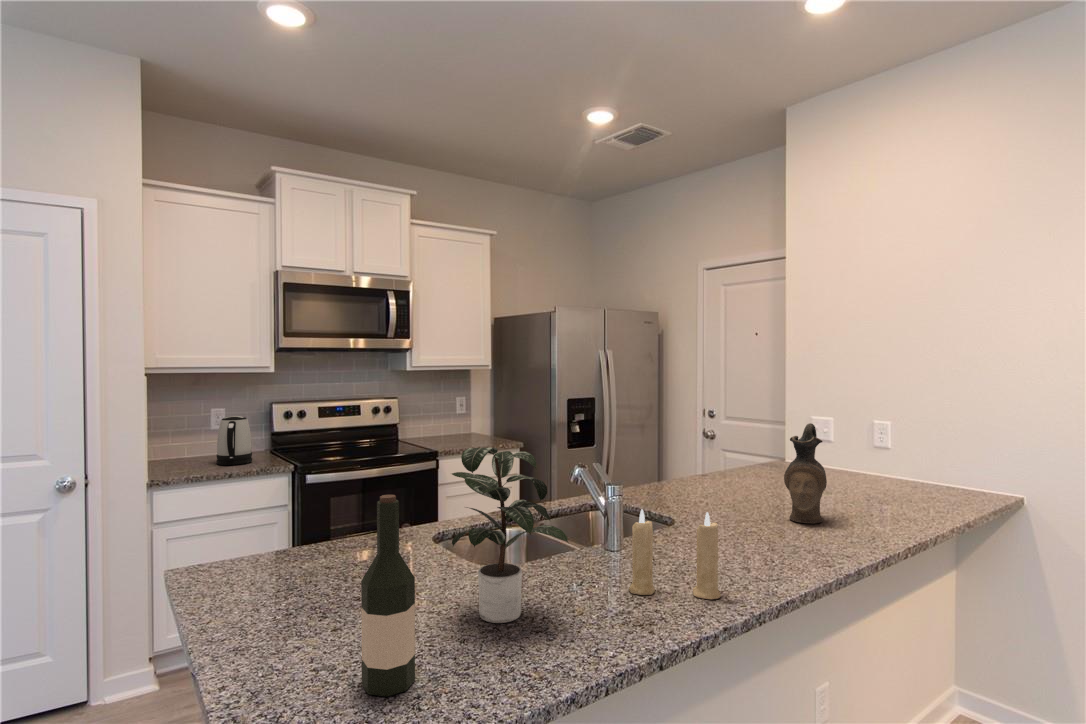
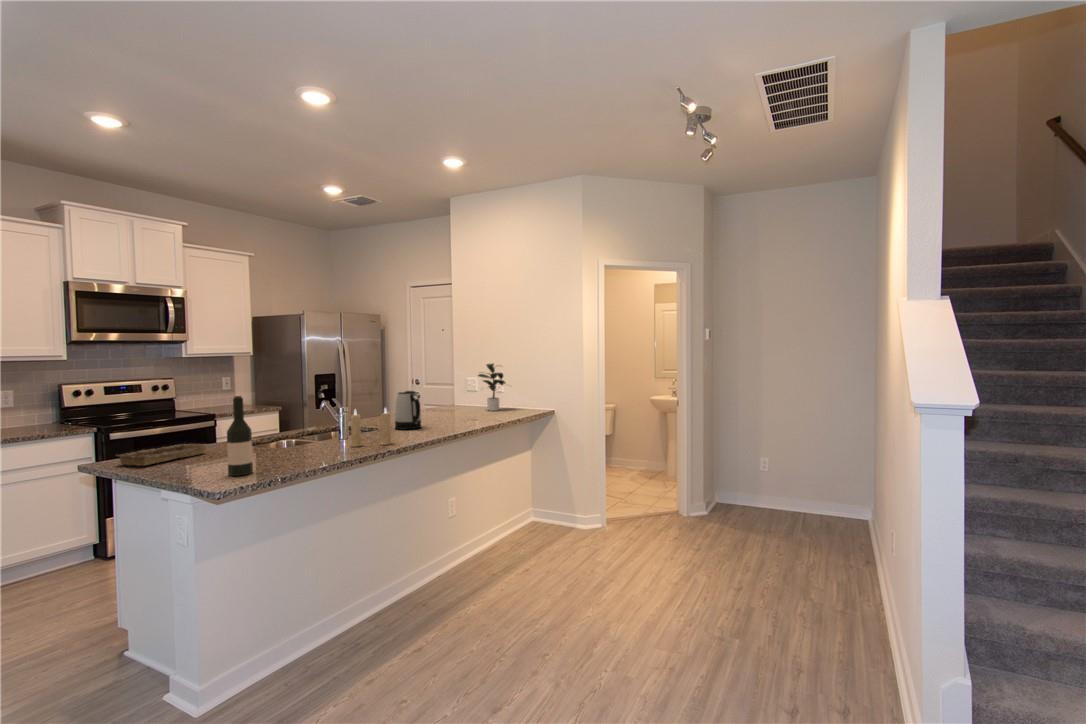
kettle: present [217,416,252,465] -> present [395,391,421,430]
ceramic pitcher: present [784,423,827,523] -> none [435,374,455,422]
potted plant: present [452,448,569,623] -> present [478,363,505,411]
tray: none [223,538,377,595] -> present [120,444,205,466]

